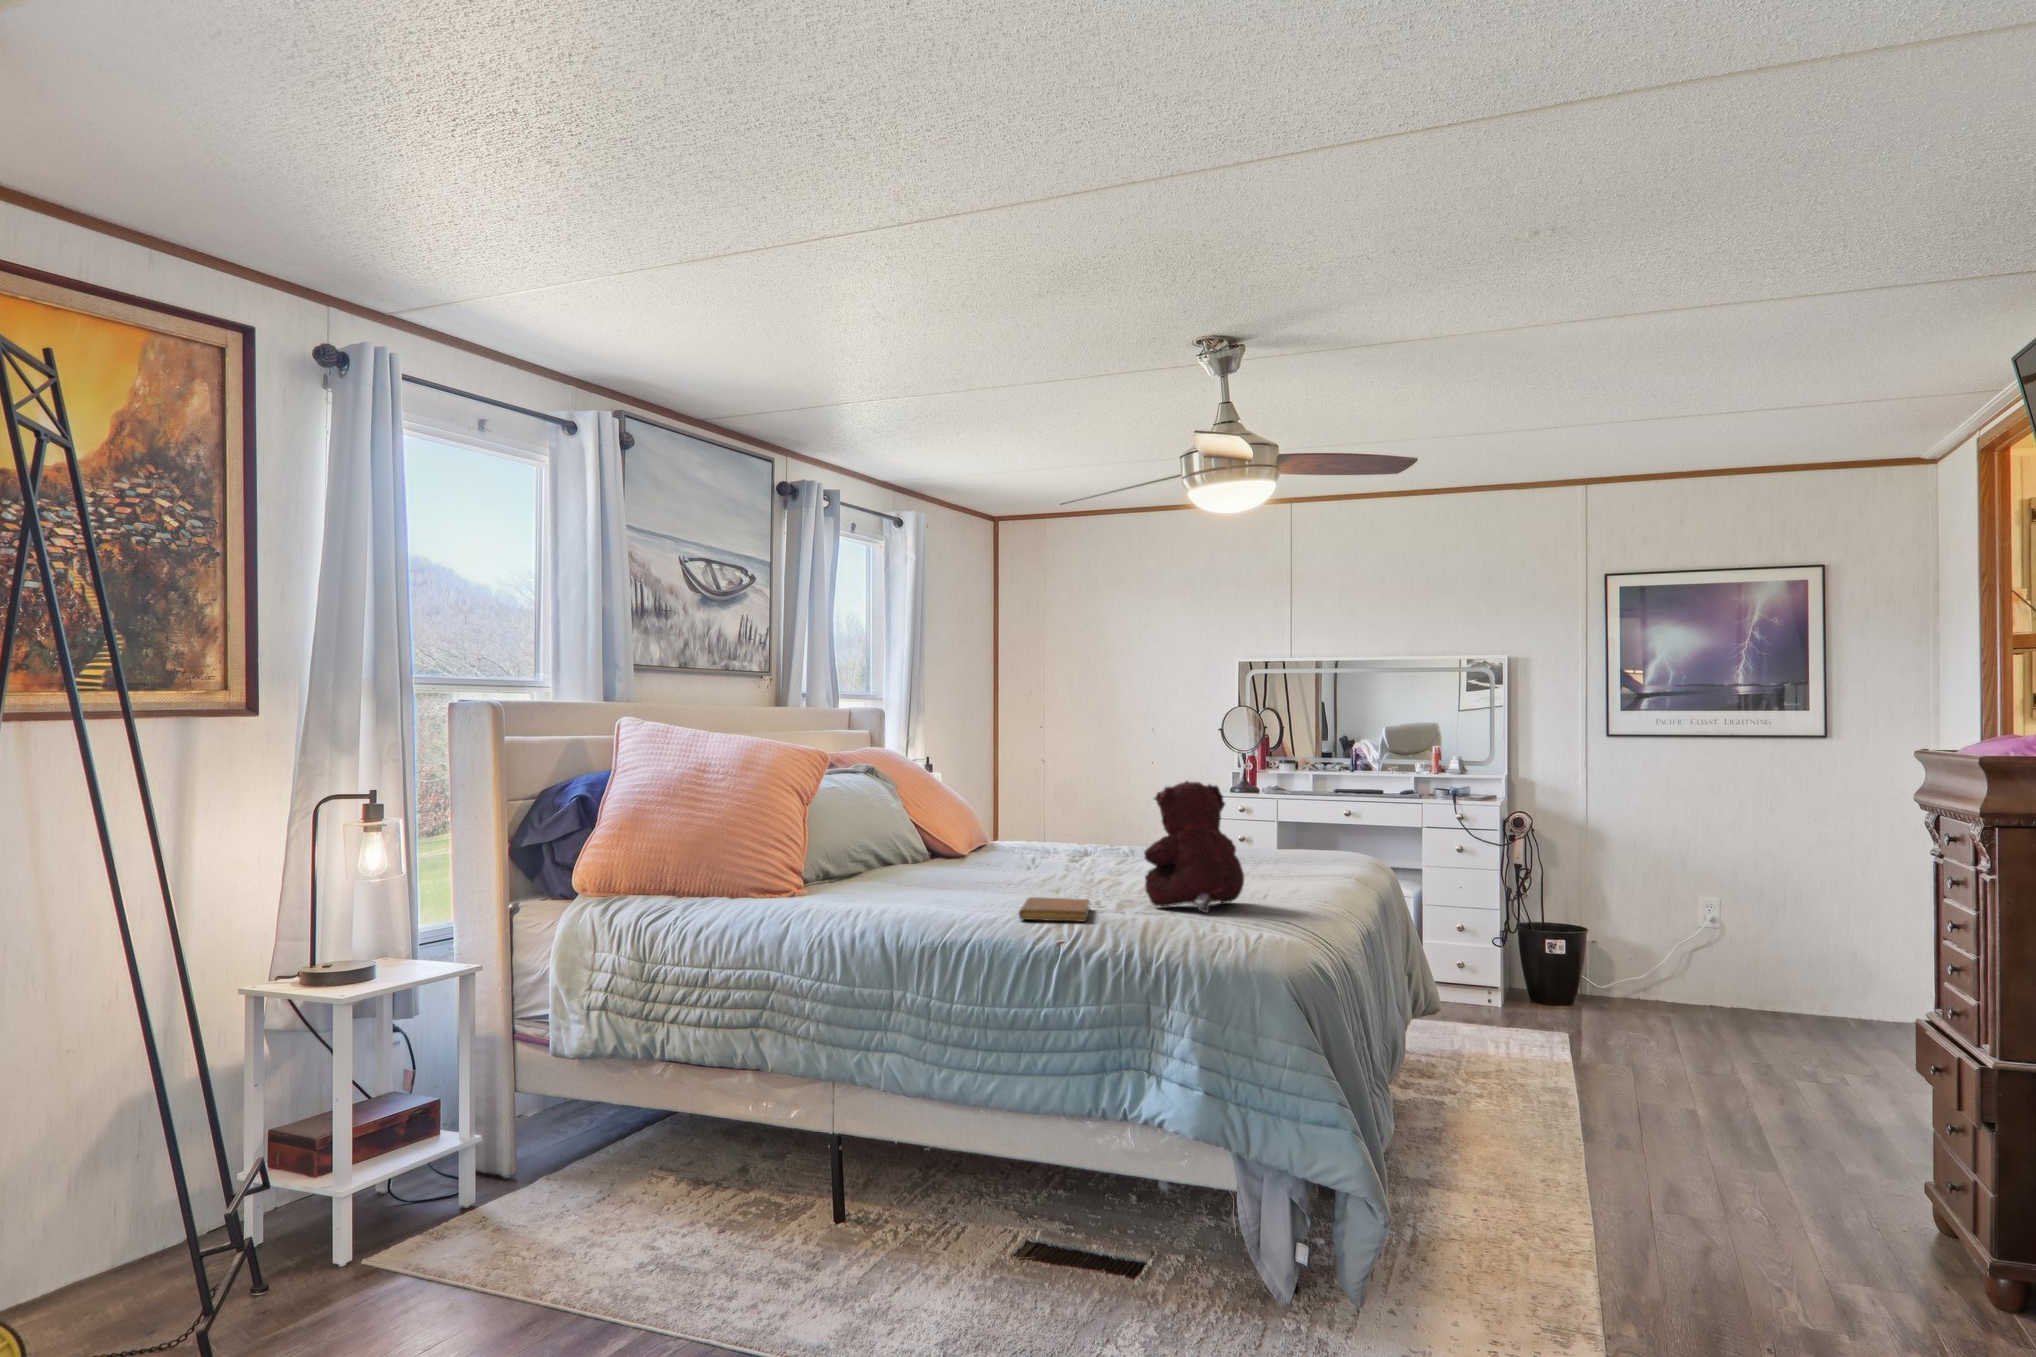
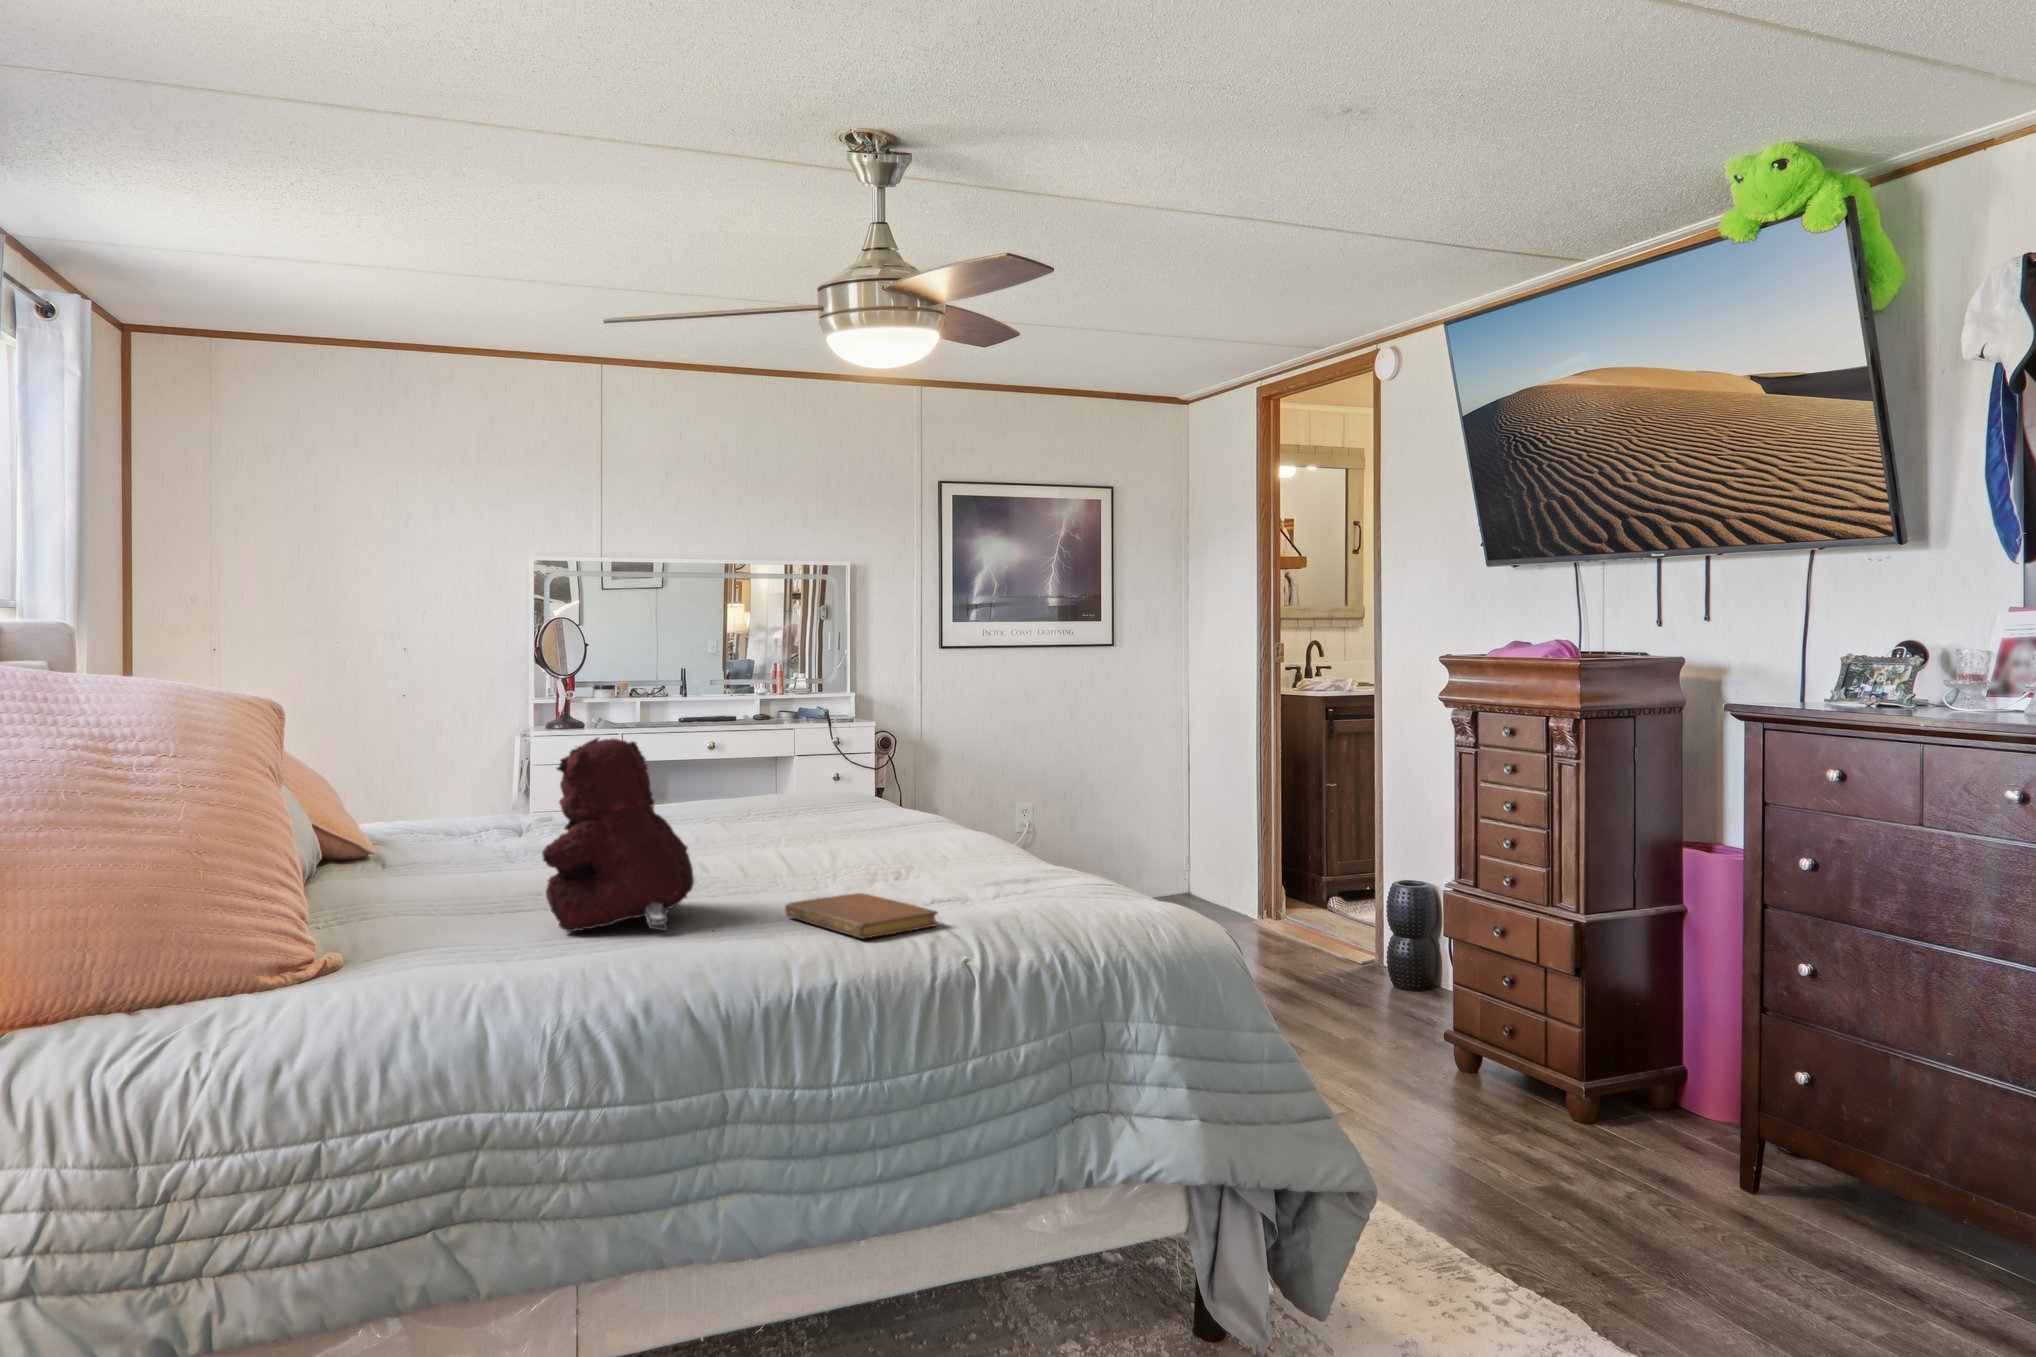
teddy bear: present [1144,781,1244,913] -> present [542,737,694,932]

